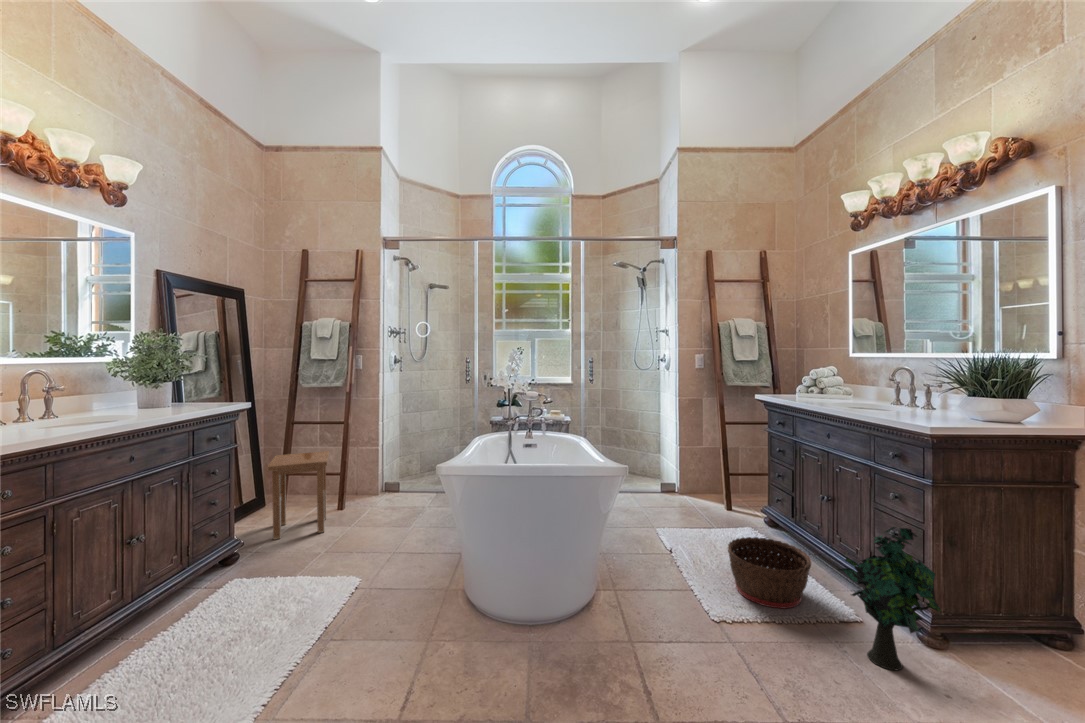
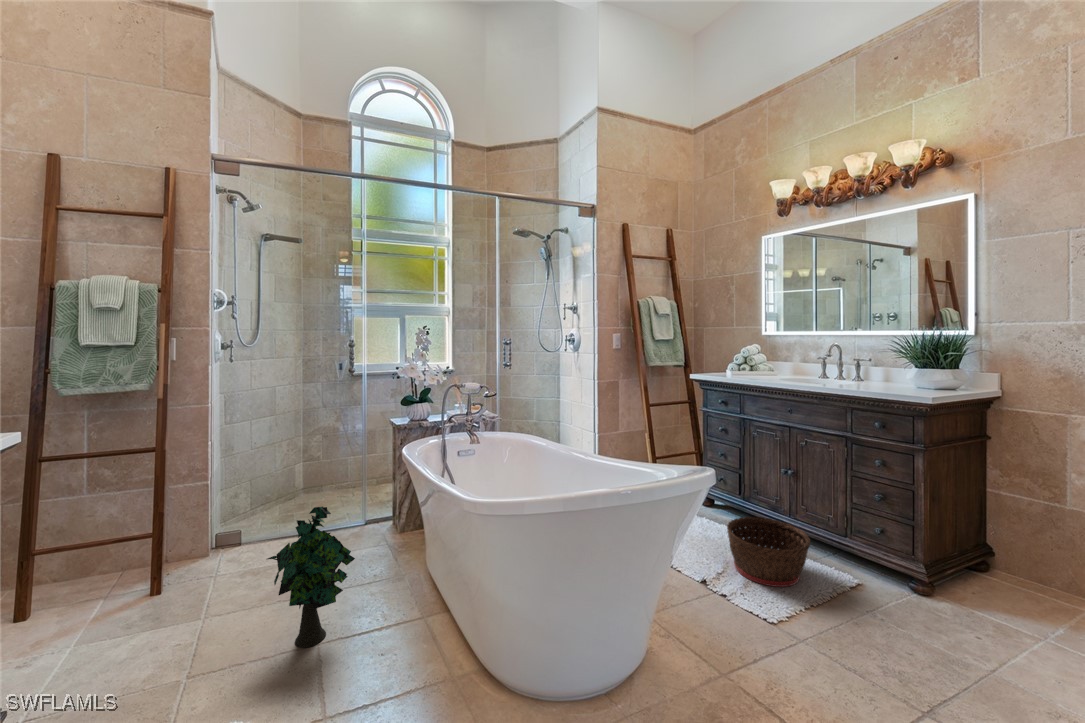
stool: present [268,451,329,540] -> none [32,497,163,677]
decorative plant: present [839,527,941,670] -> present [267,506,355,647]

